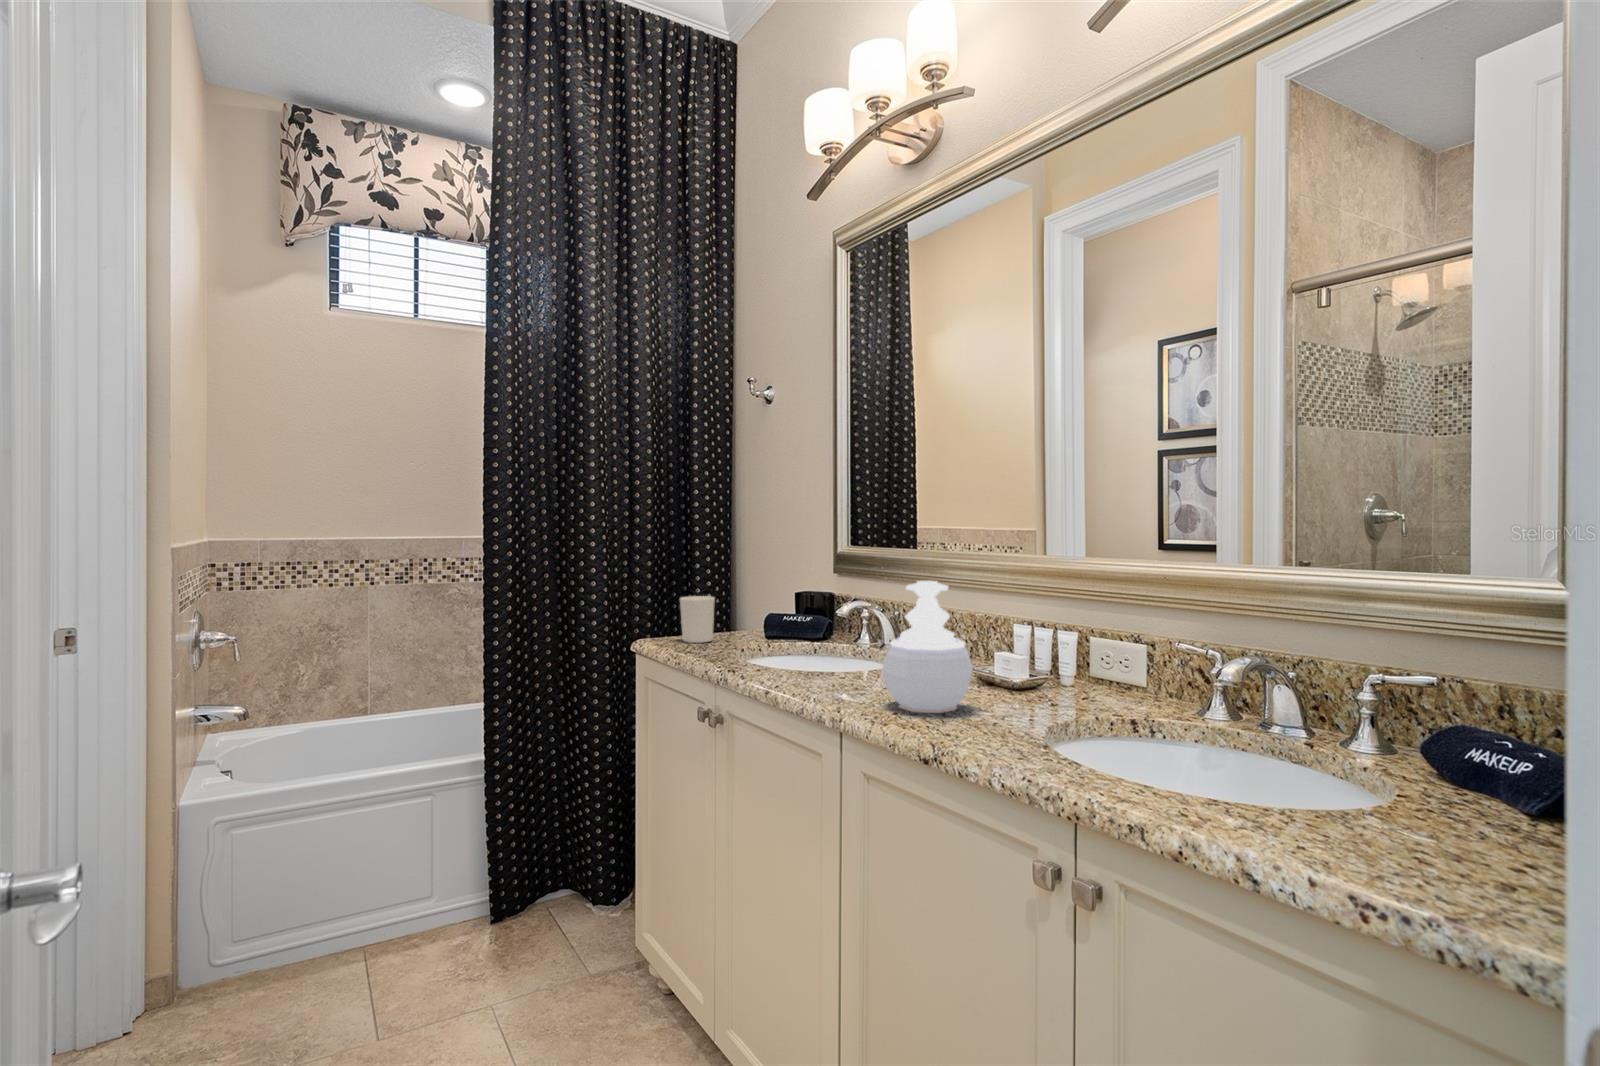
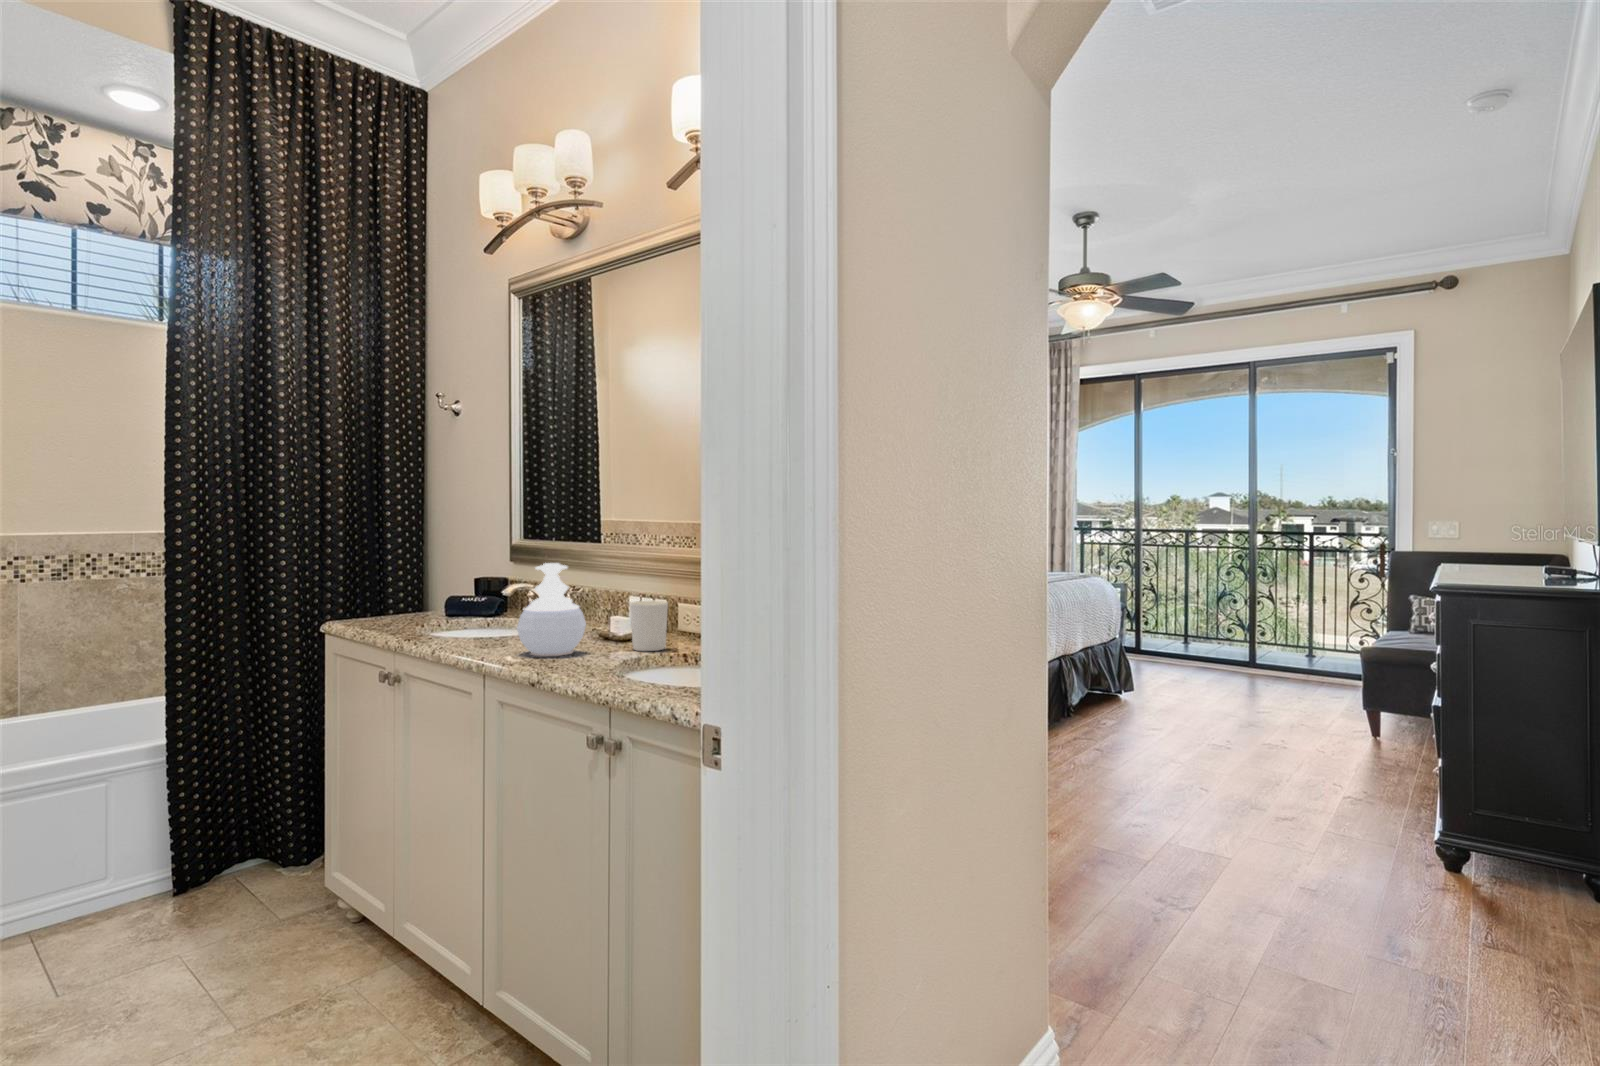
candle holder: present [680,596,715,643] -> present [630,601,668,651]

